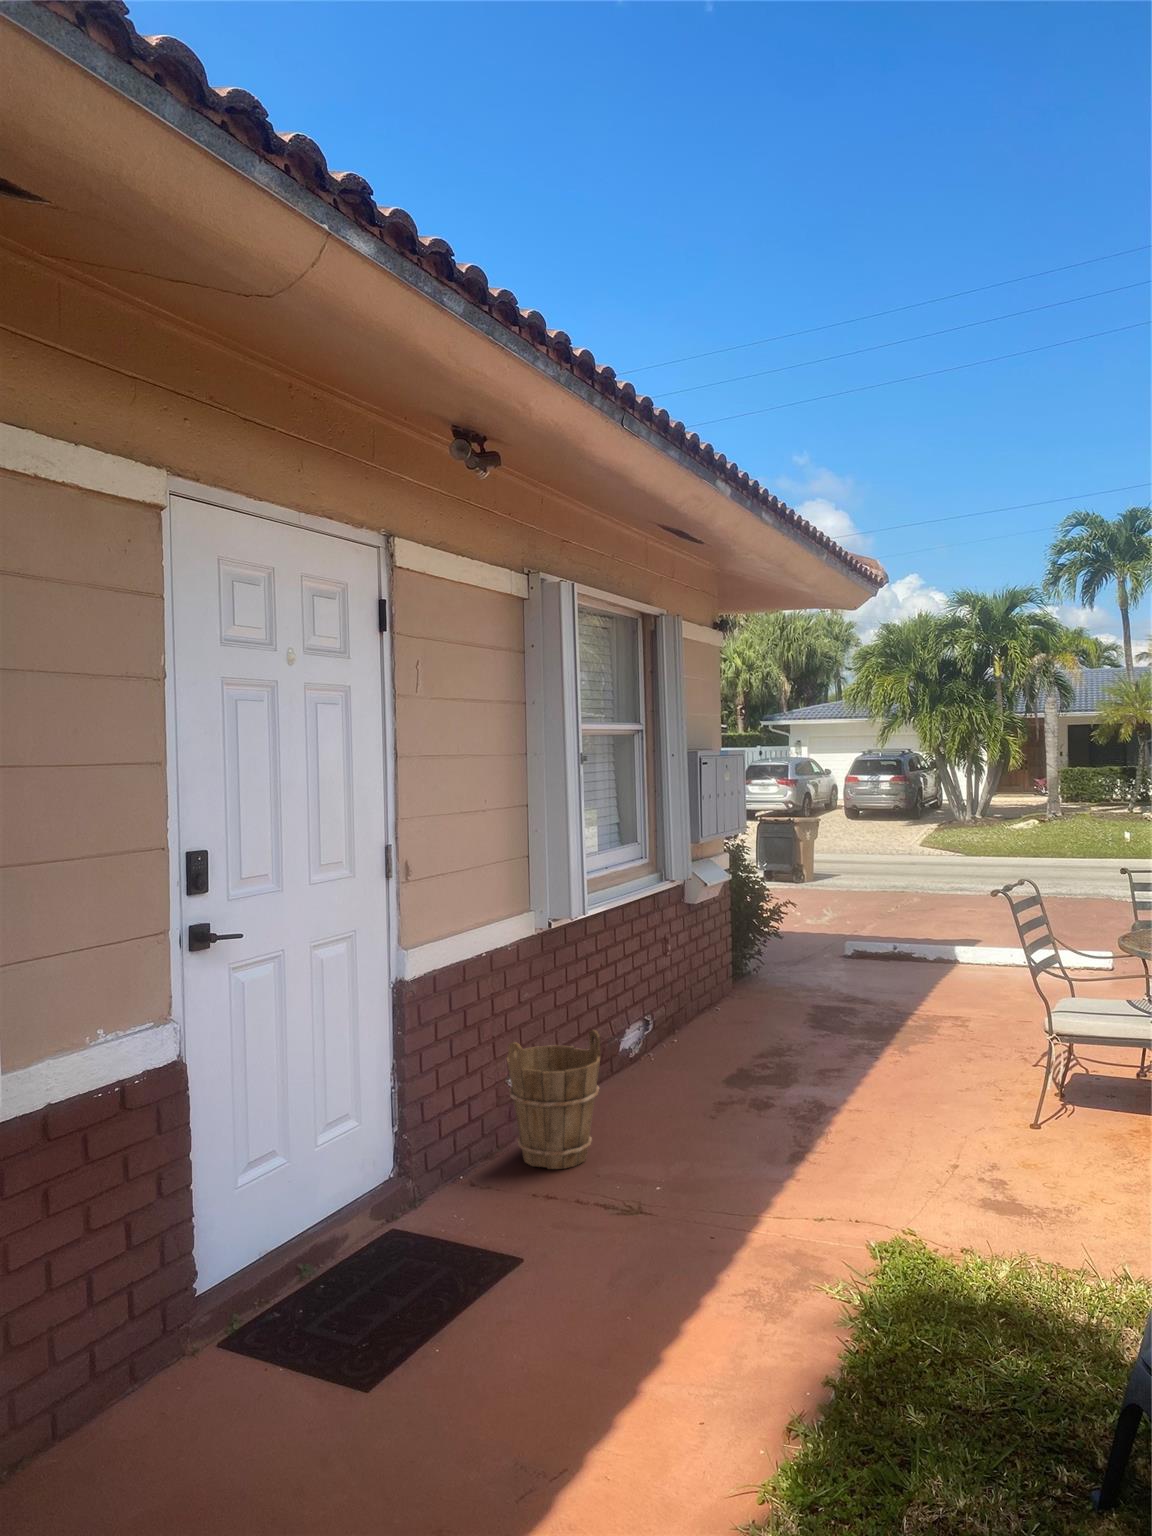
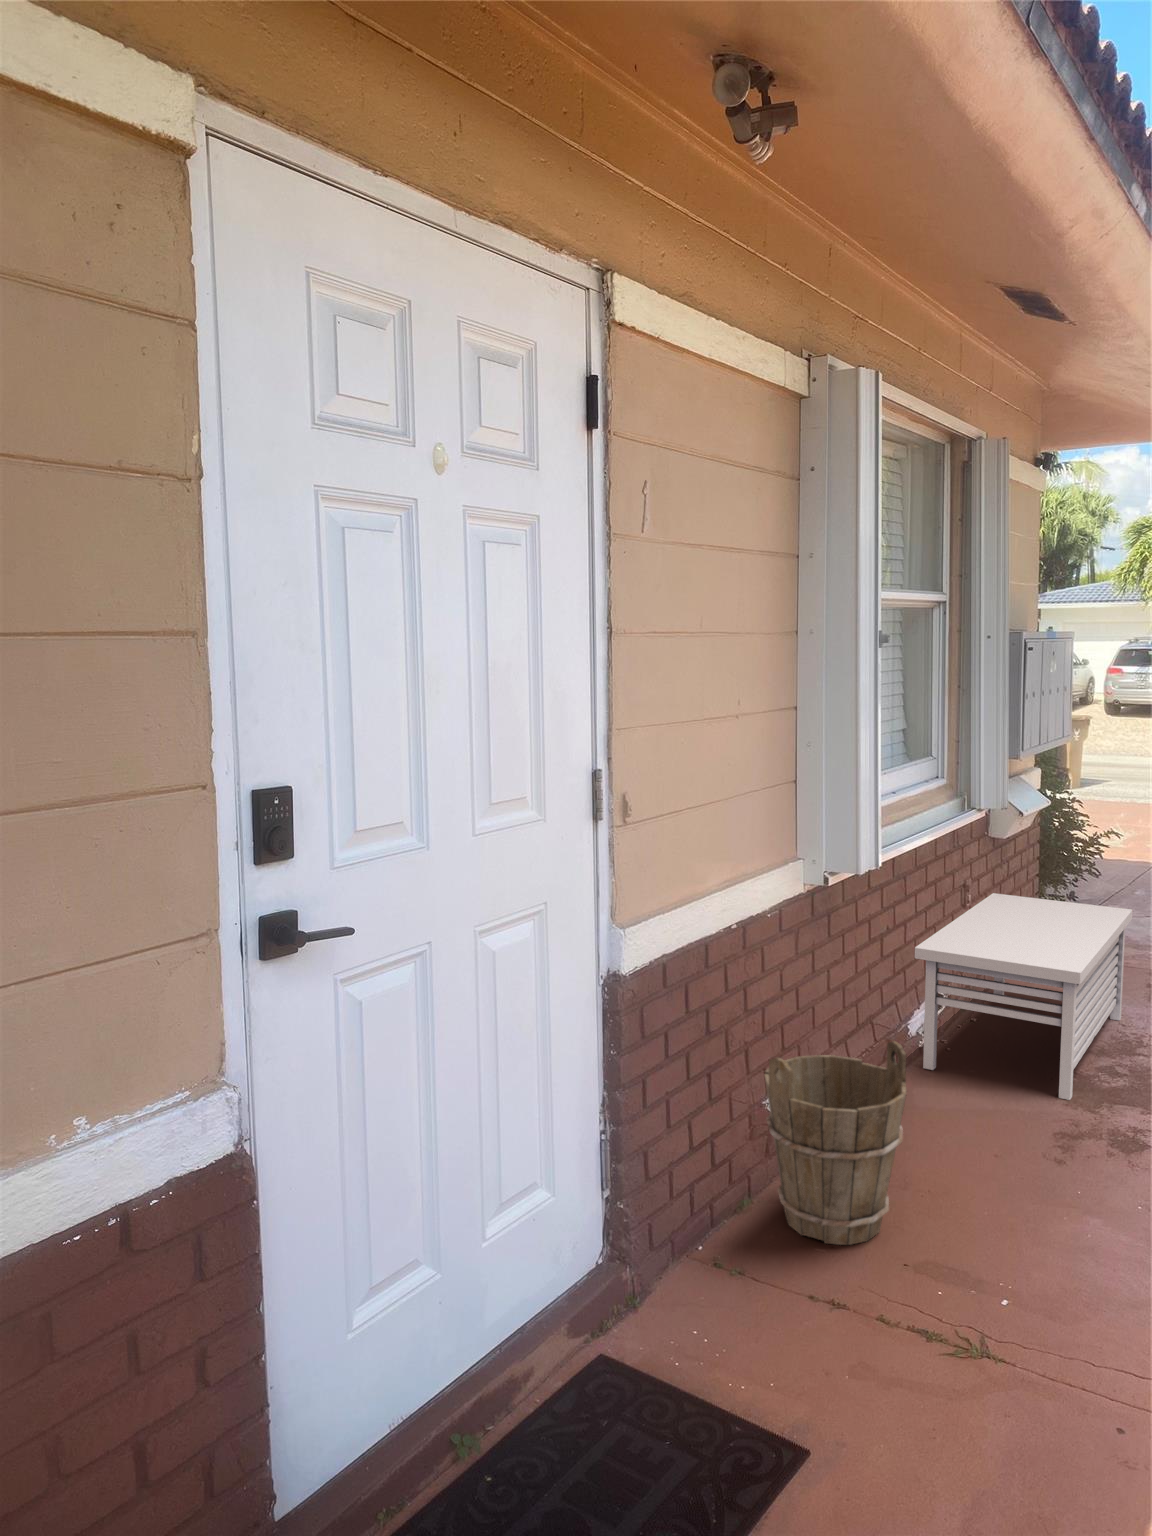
storage bench: none [625,946,786,1083] -> present [915,893,1133,1100]

